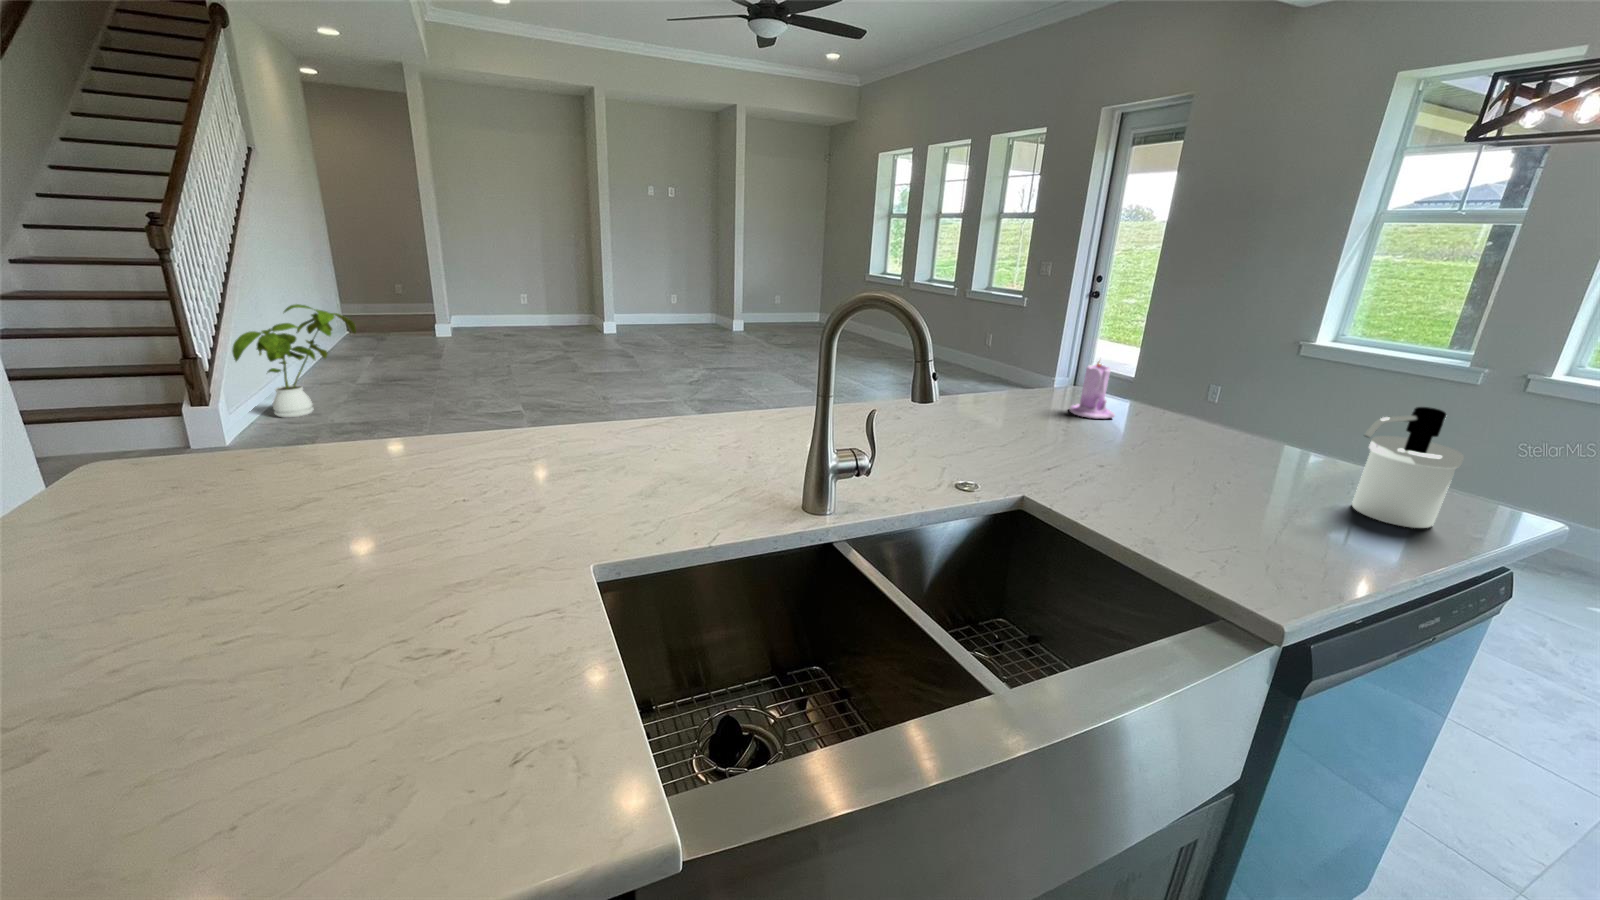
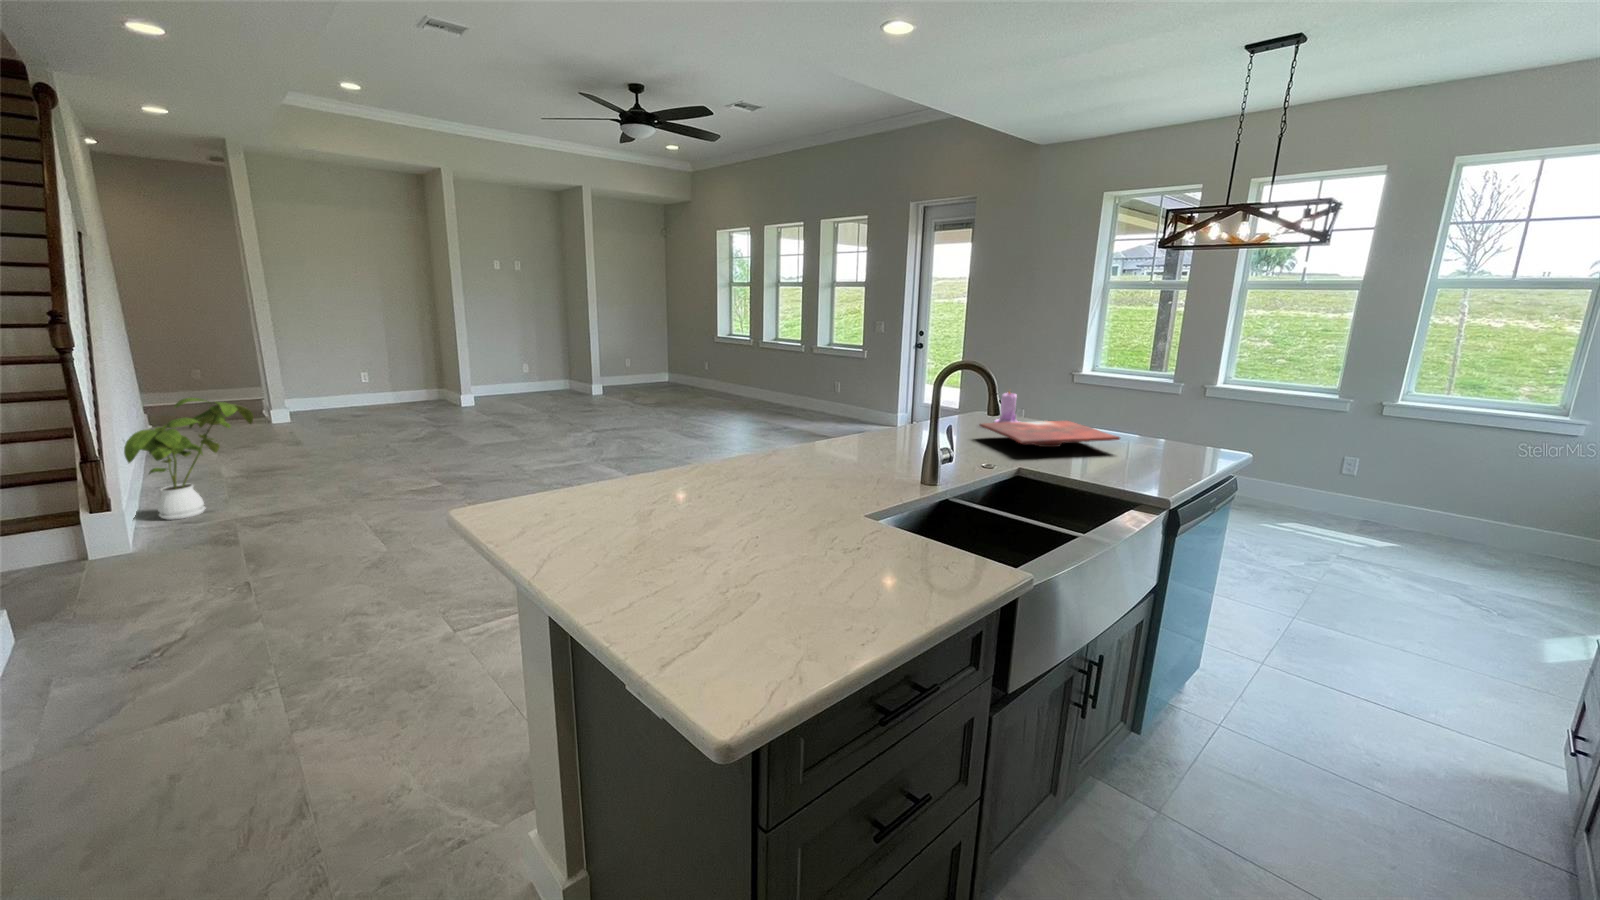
soap dispenser: present [1352,407,1464,528] -> none [1164,399,1210,460]
cutting board: none [1016,410,1259,468] -> present [979,421,1120,447]

